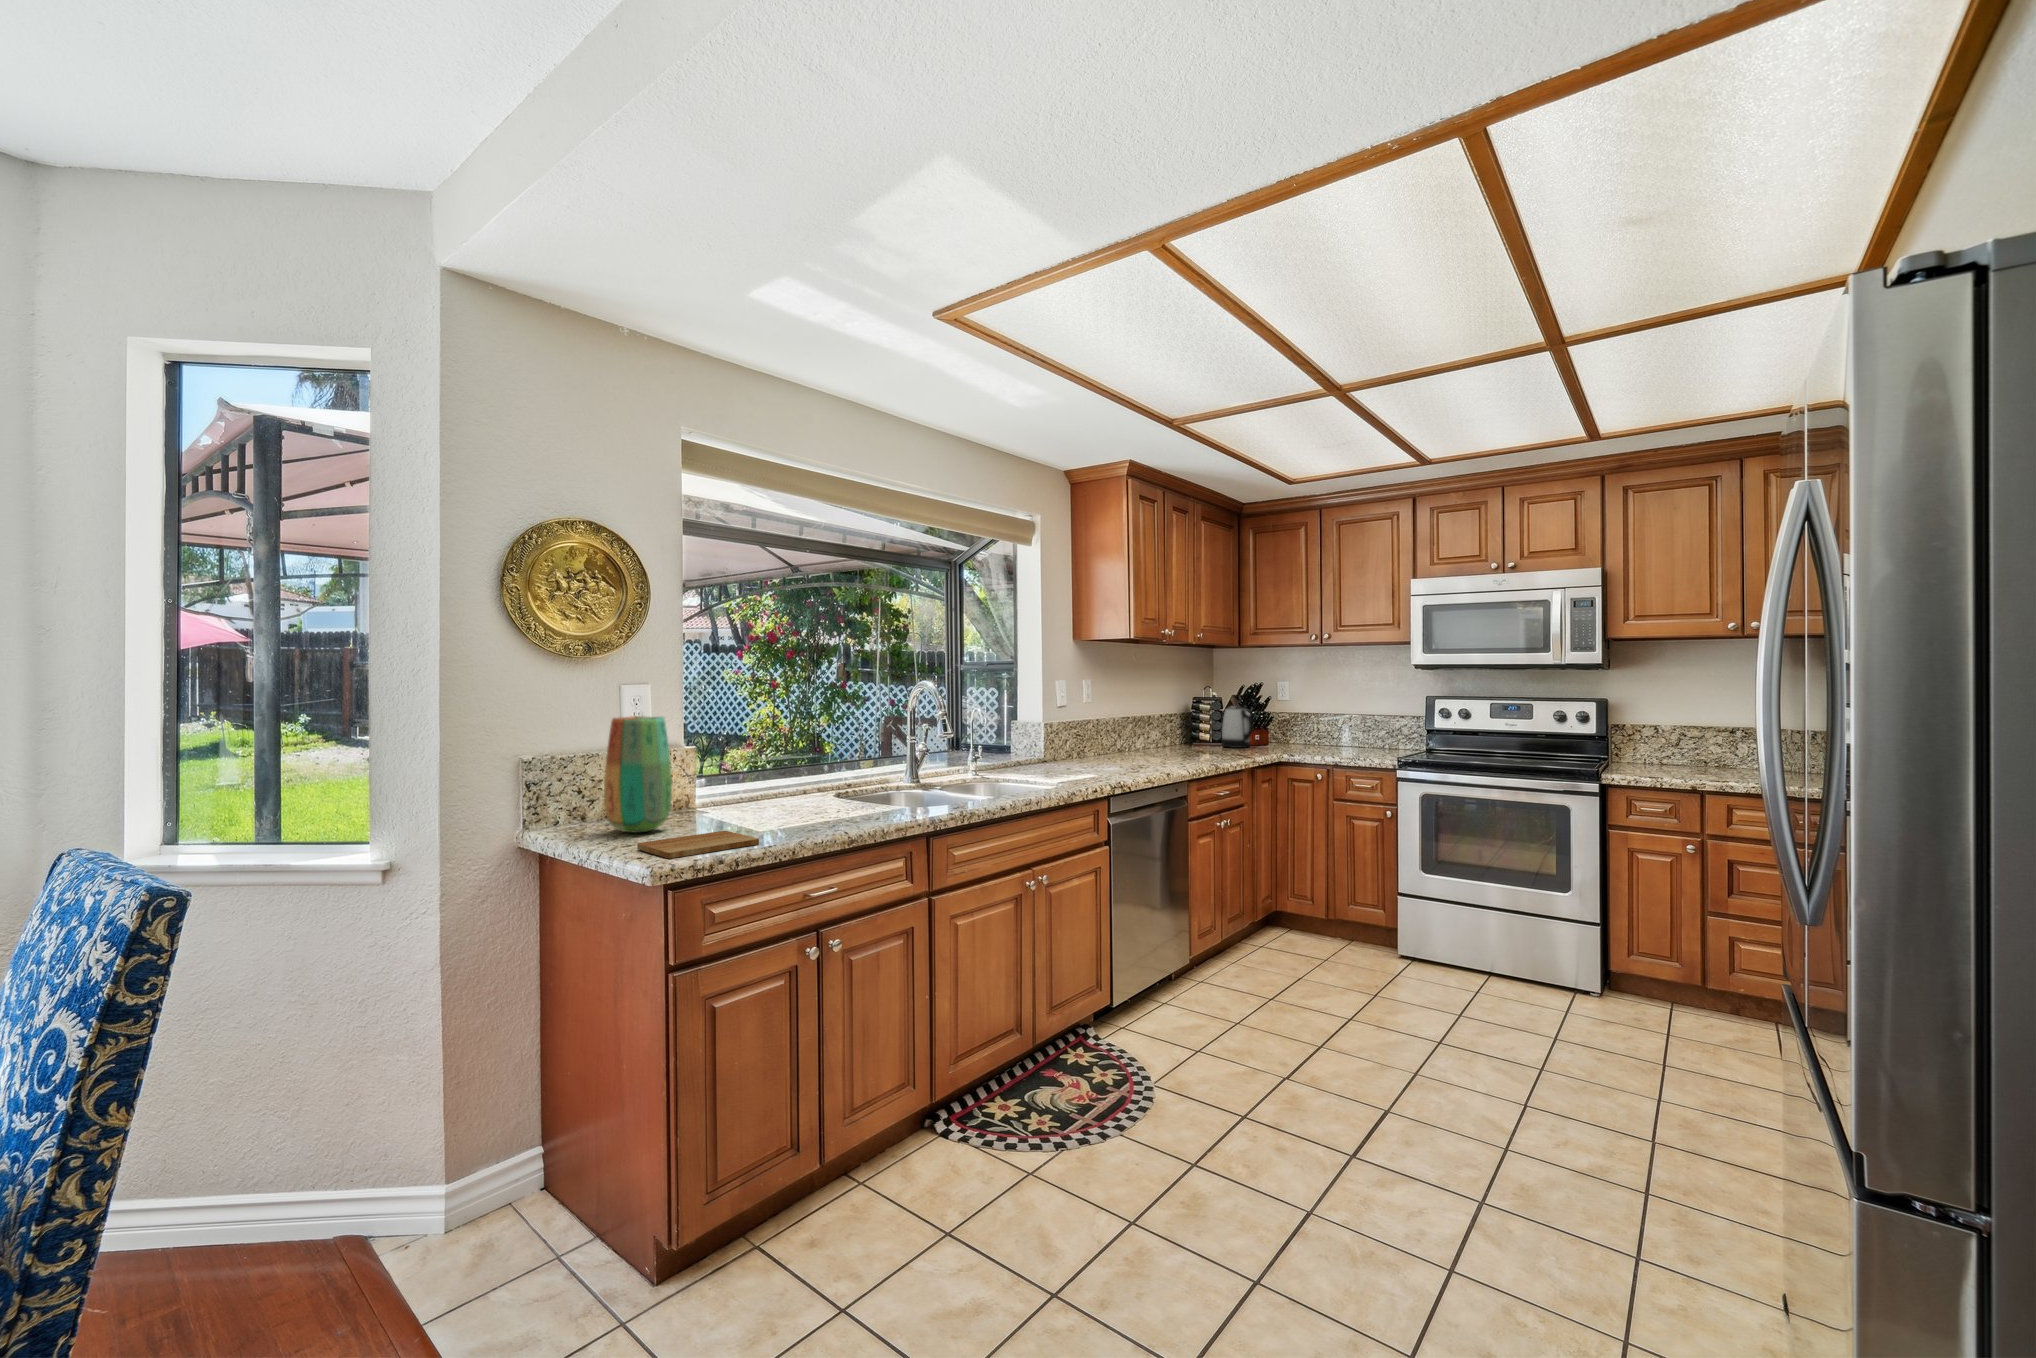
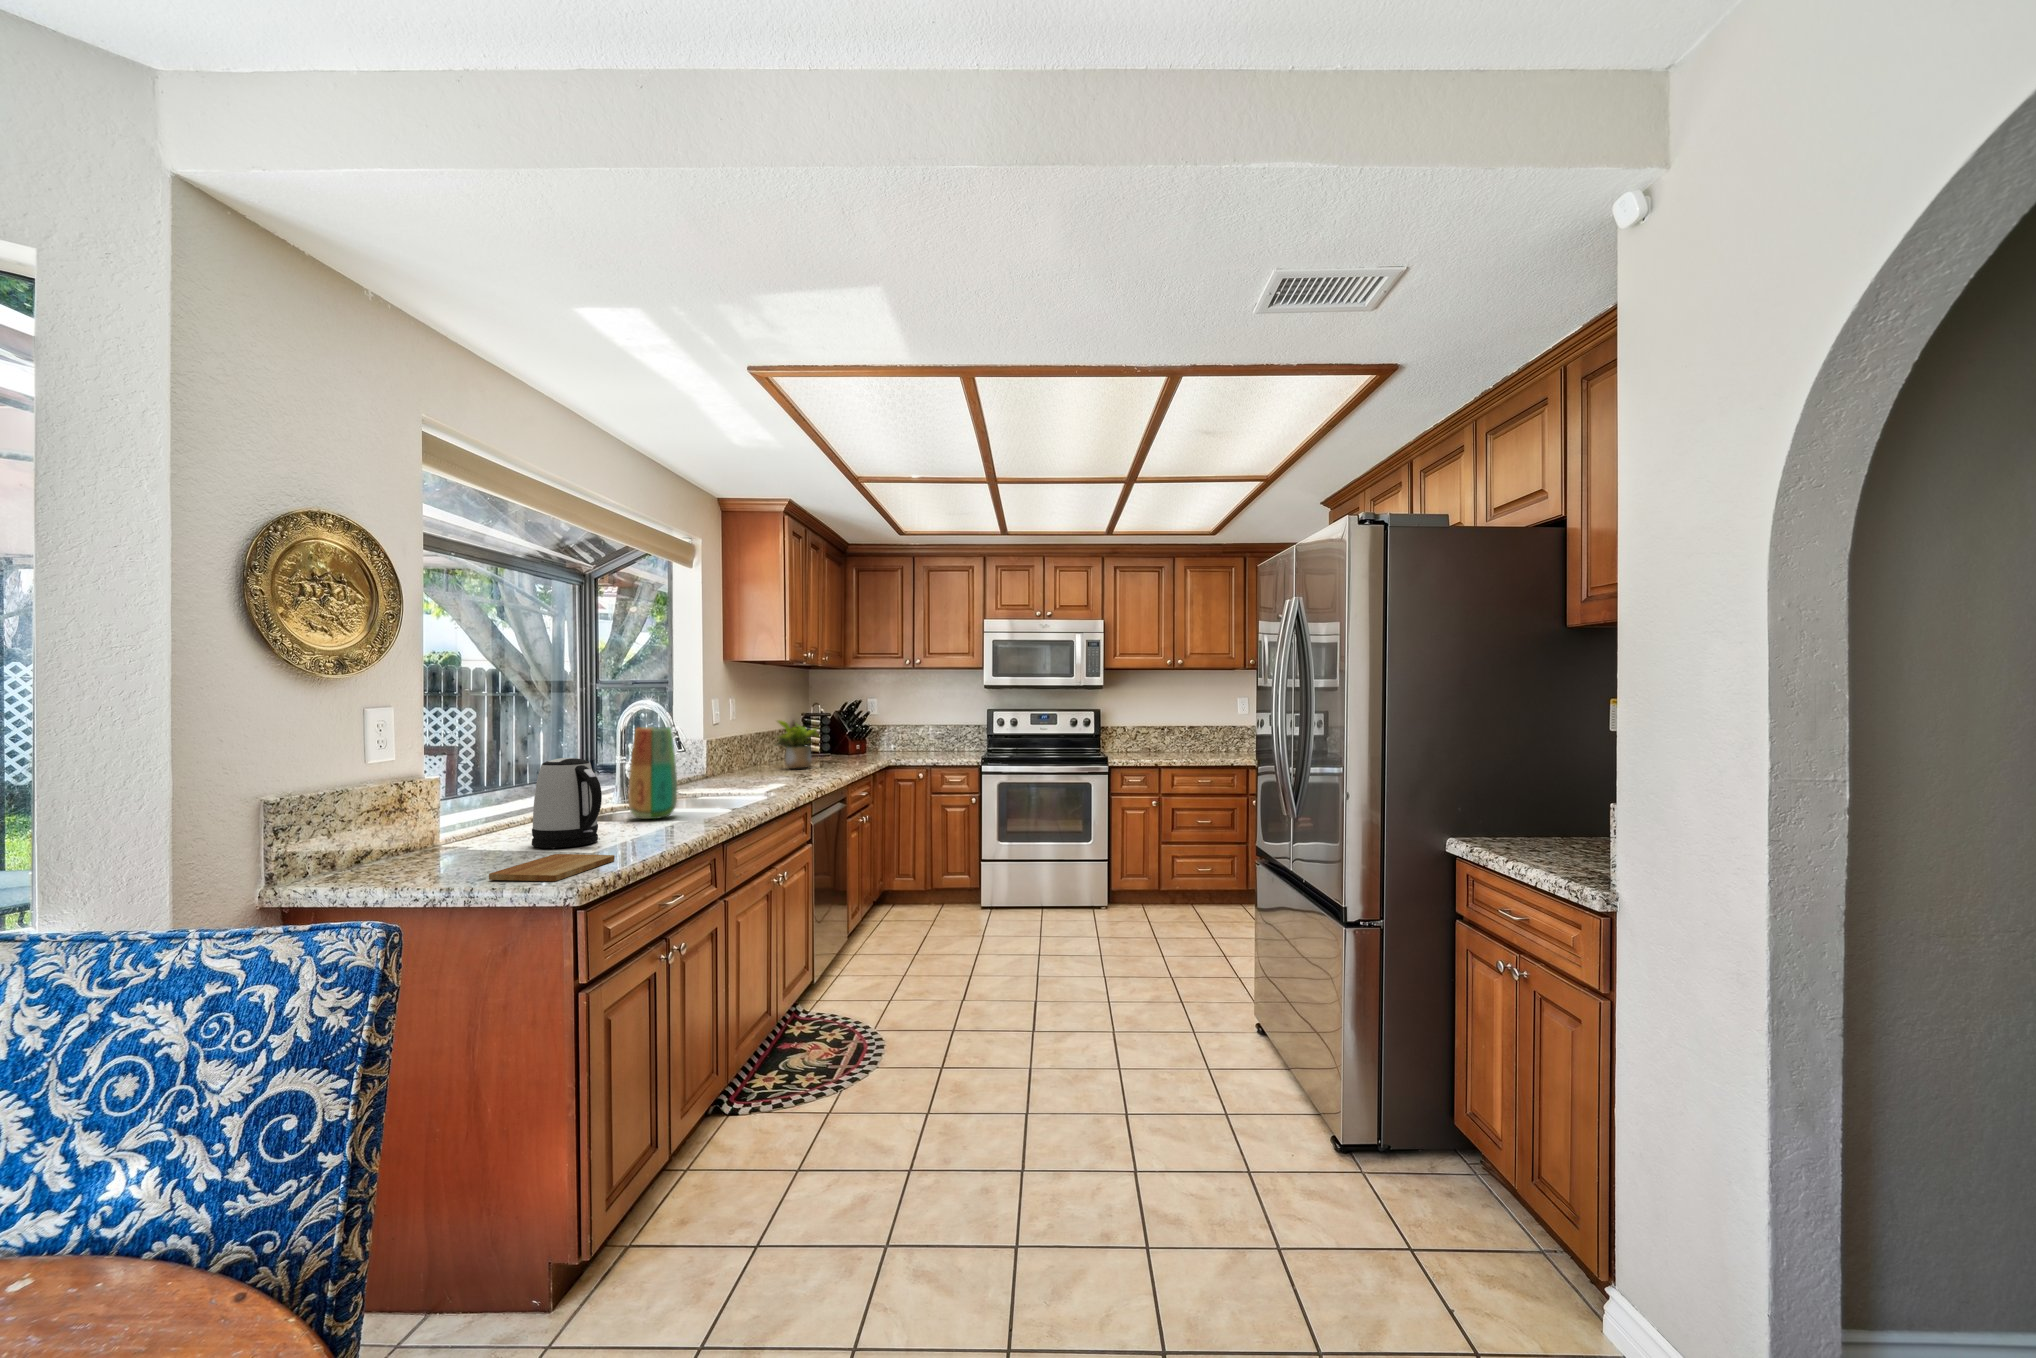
potted plant: none [1131,705,1186,760] -> present [774,720,819,769]
kettle: present [1222,706,1253,748] -> present [532,758,602,848]
vase: present [604,716,672,833] -> present [628,727,677,819]

